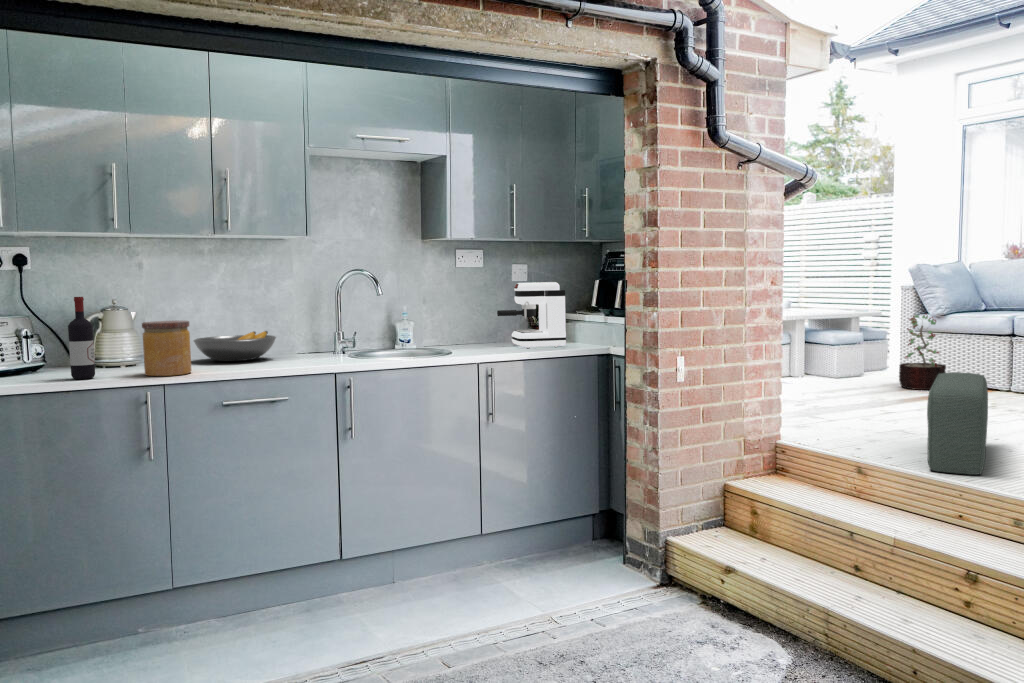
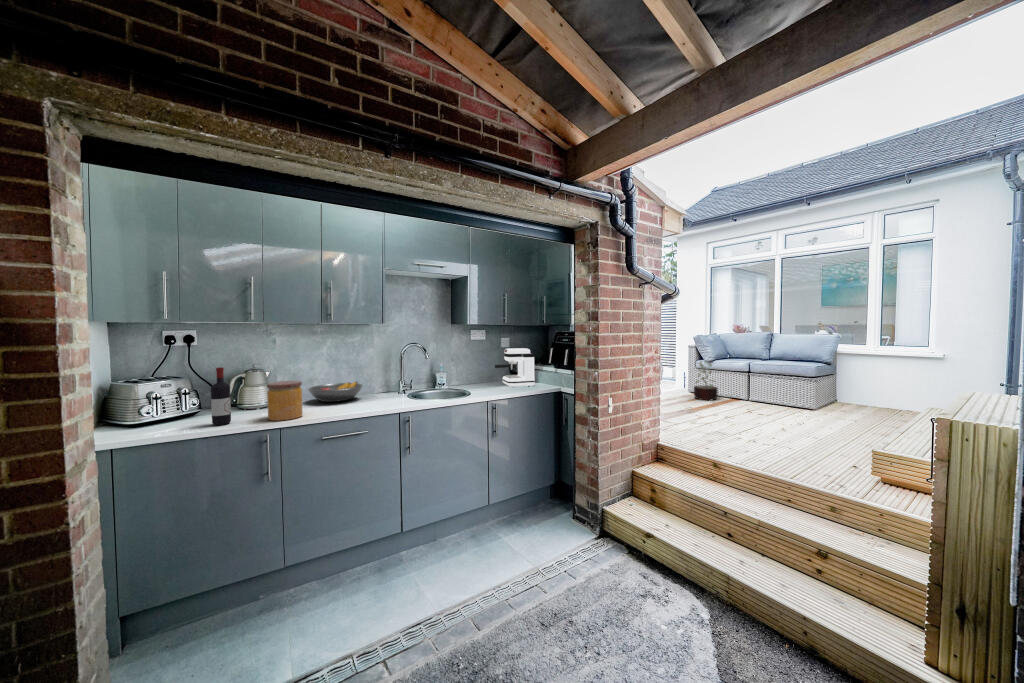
pouf: present [927,372,988,475] -> none [746,404,796,472]

